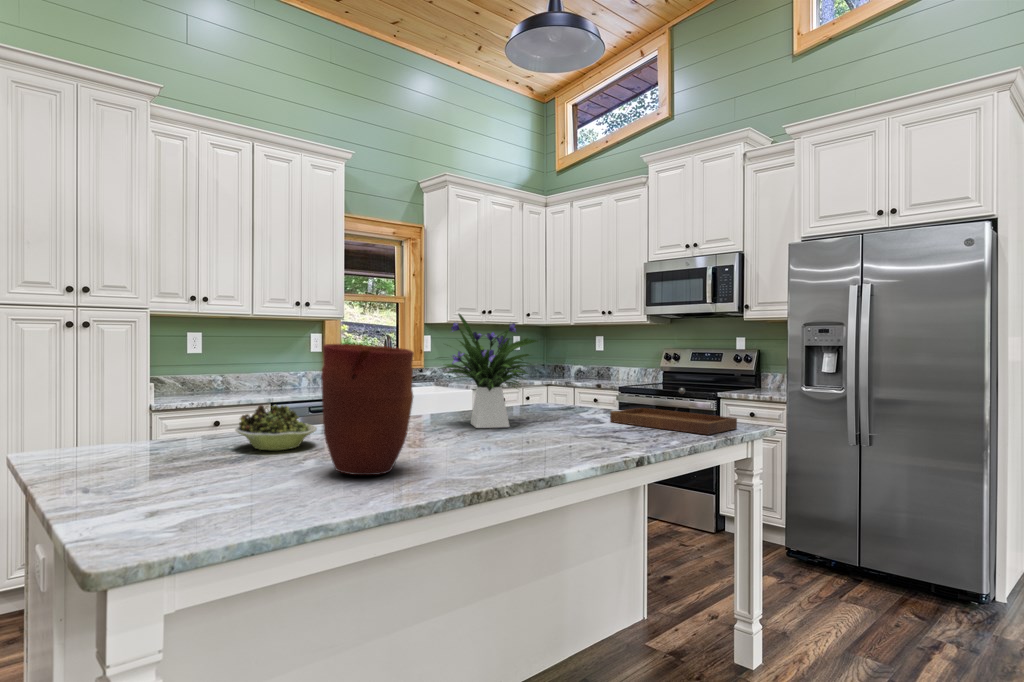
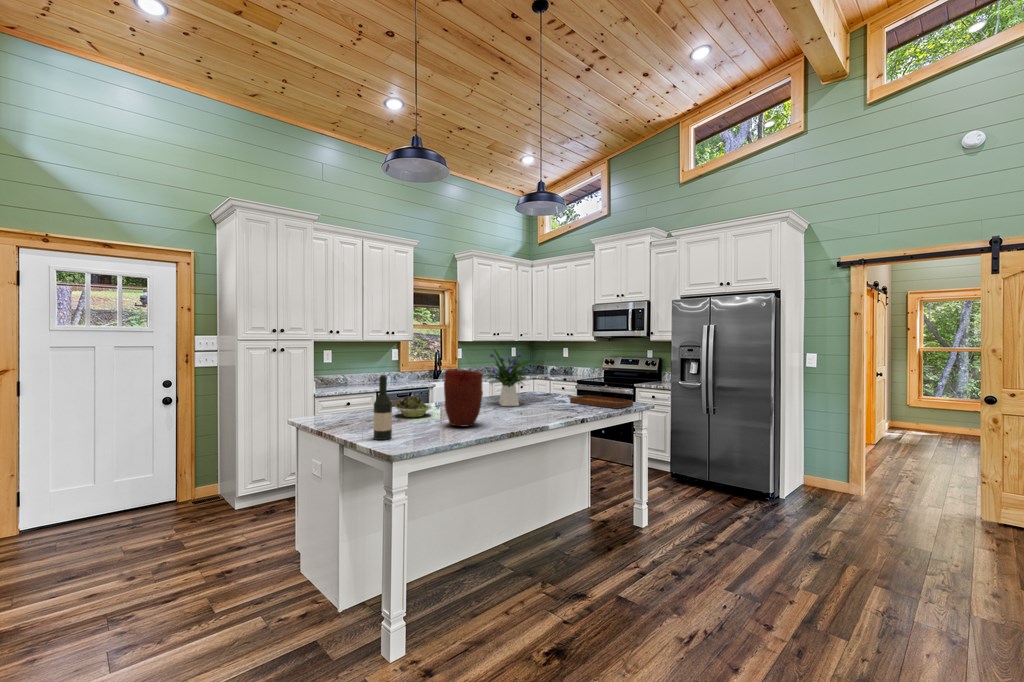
wine bottle: none [106,345,159,514] -> present [374,375,392,440]

